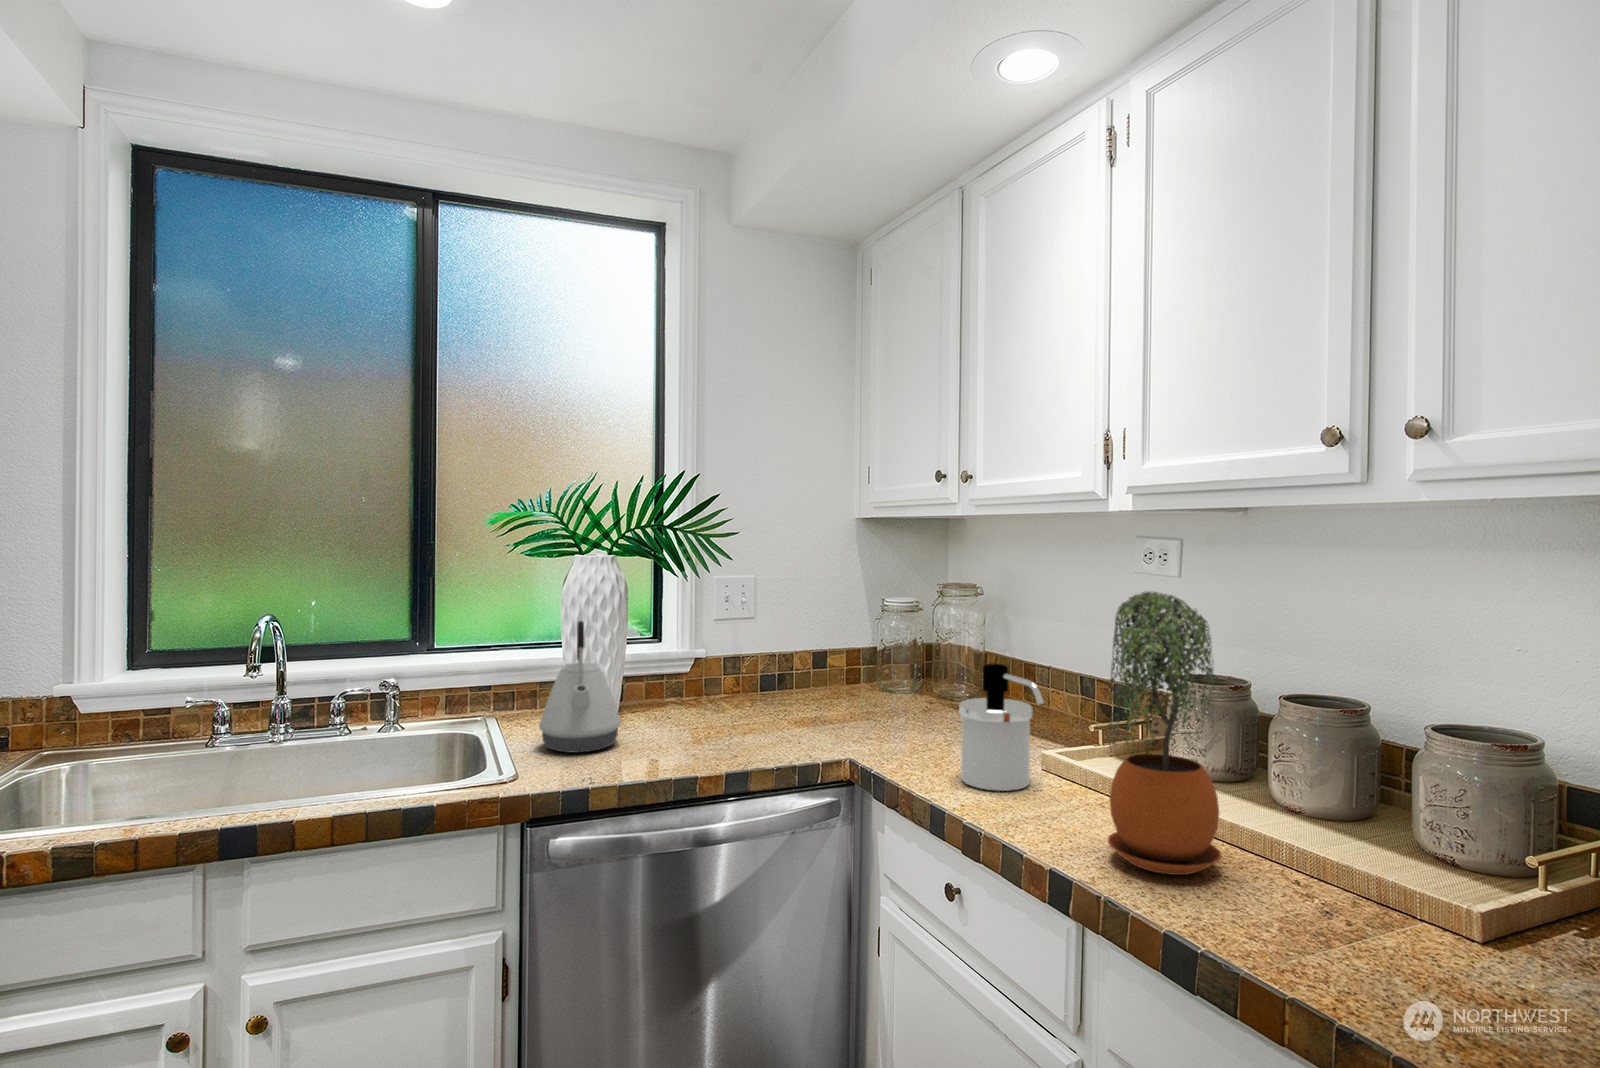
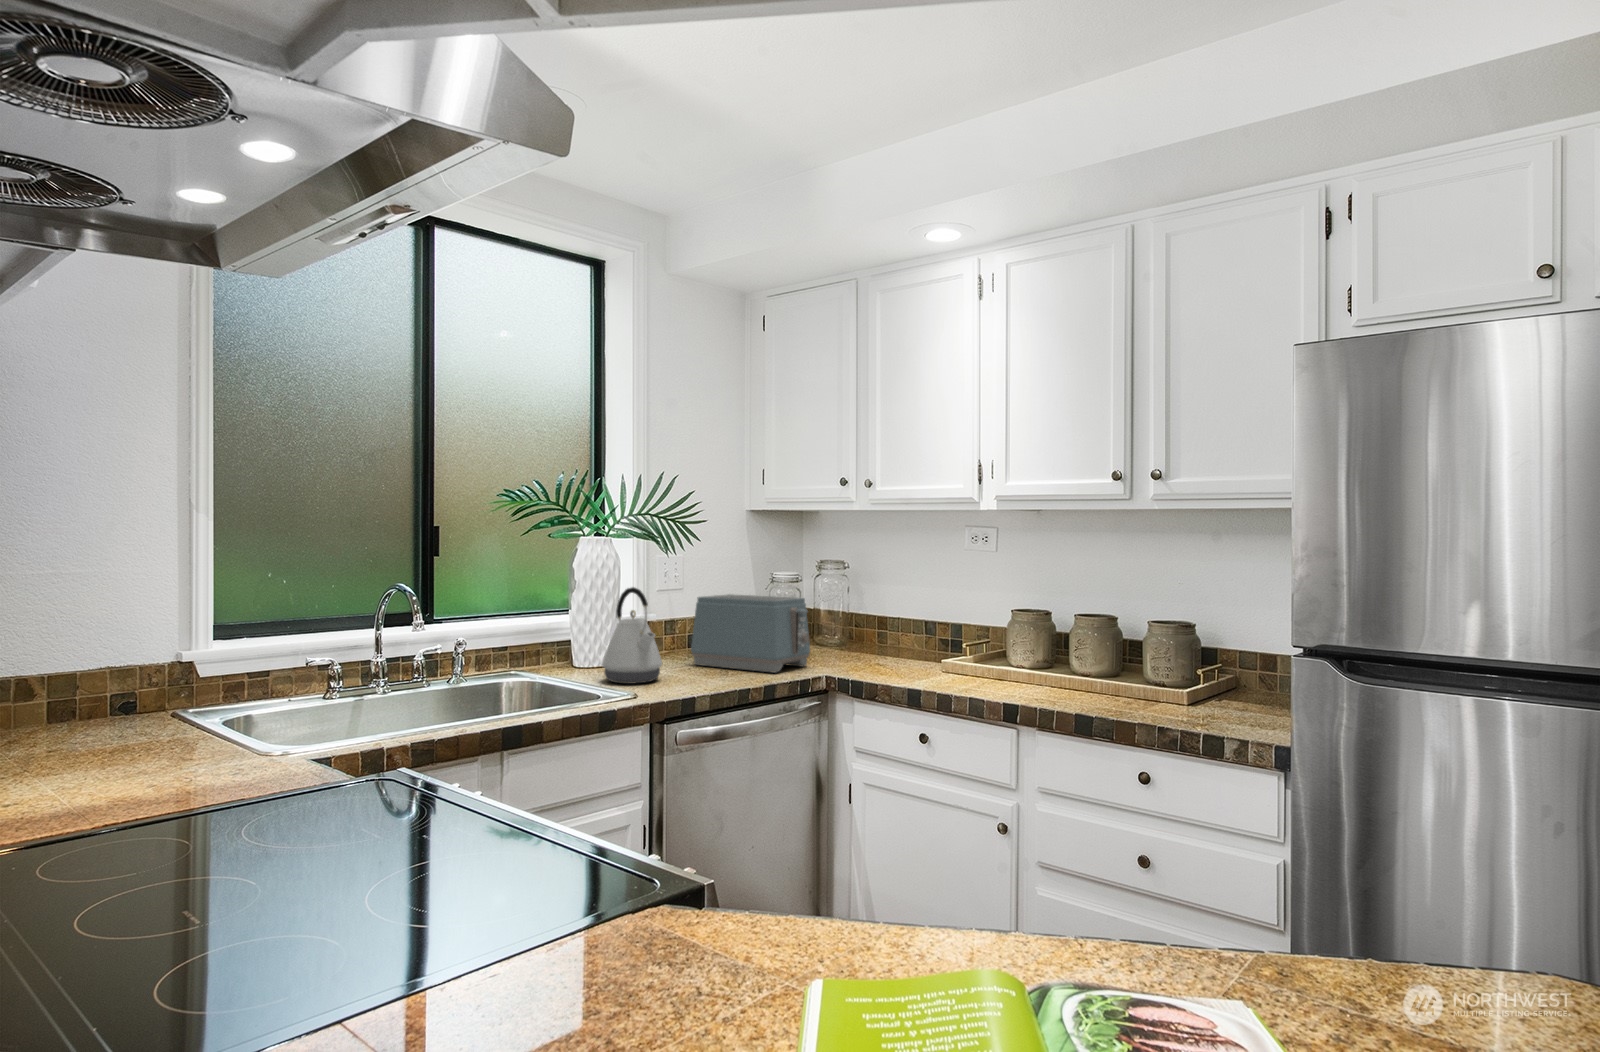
potted plant: present [1108,592,1221,875] -> none [1020,554,1081,696]
toaster: none [707,628,857,749] -> present [691,594,810,673]
soap dispenser: present [959,664,1044,791] -> none [905,604,968,679]

